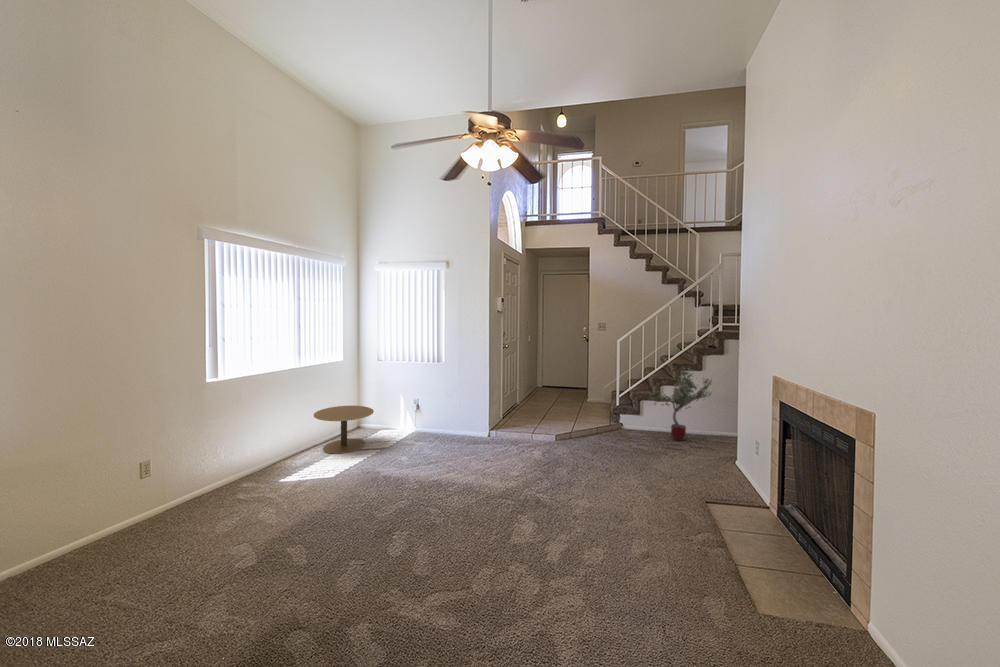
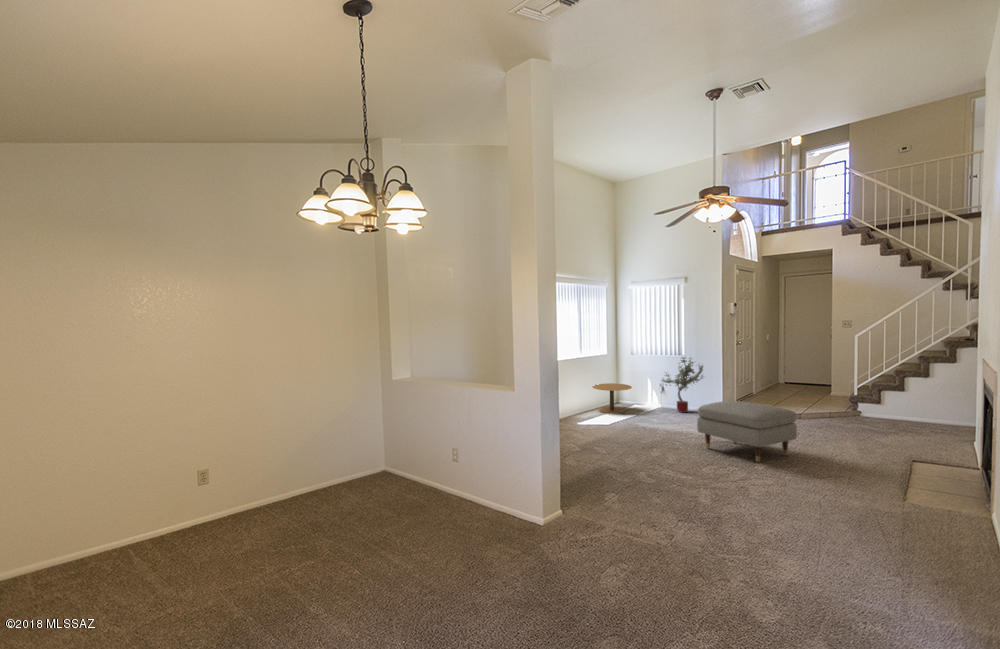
potted tree: present [649,368,712,440] -> present [662,358,703,413]
ottoman: none [473,441,607,551] -> present [697,401,797,462]

